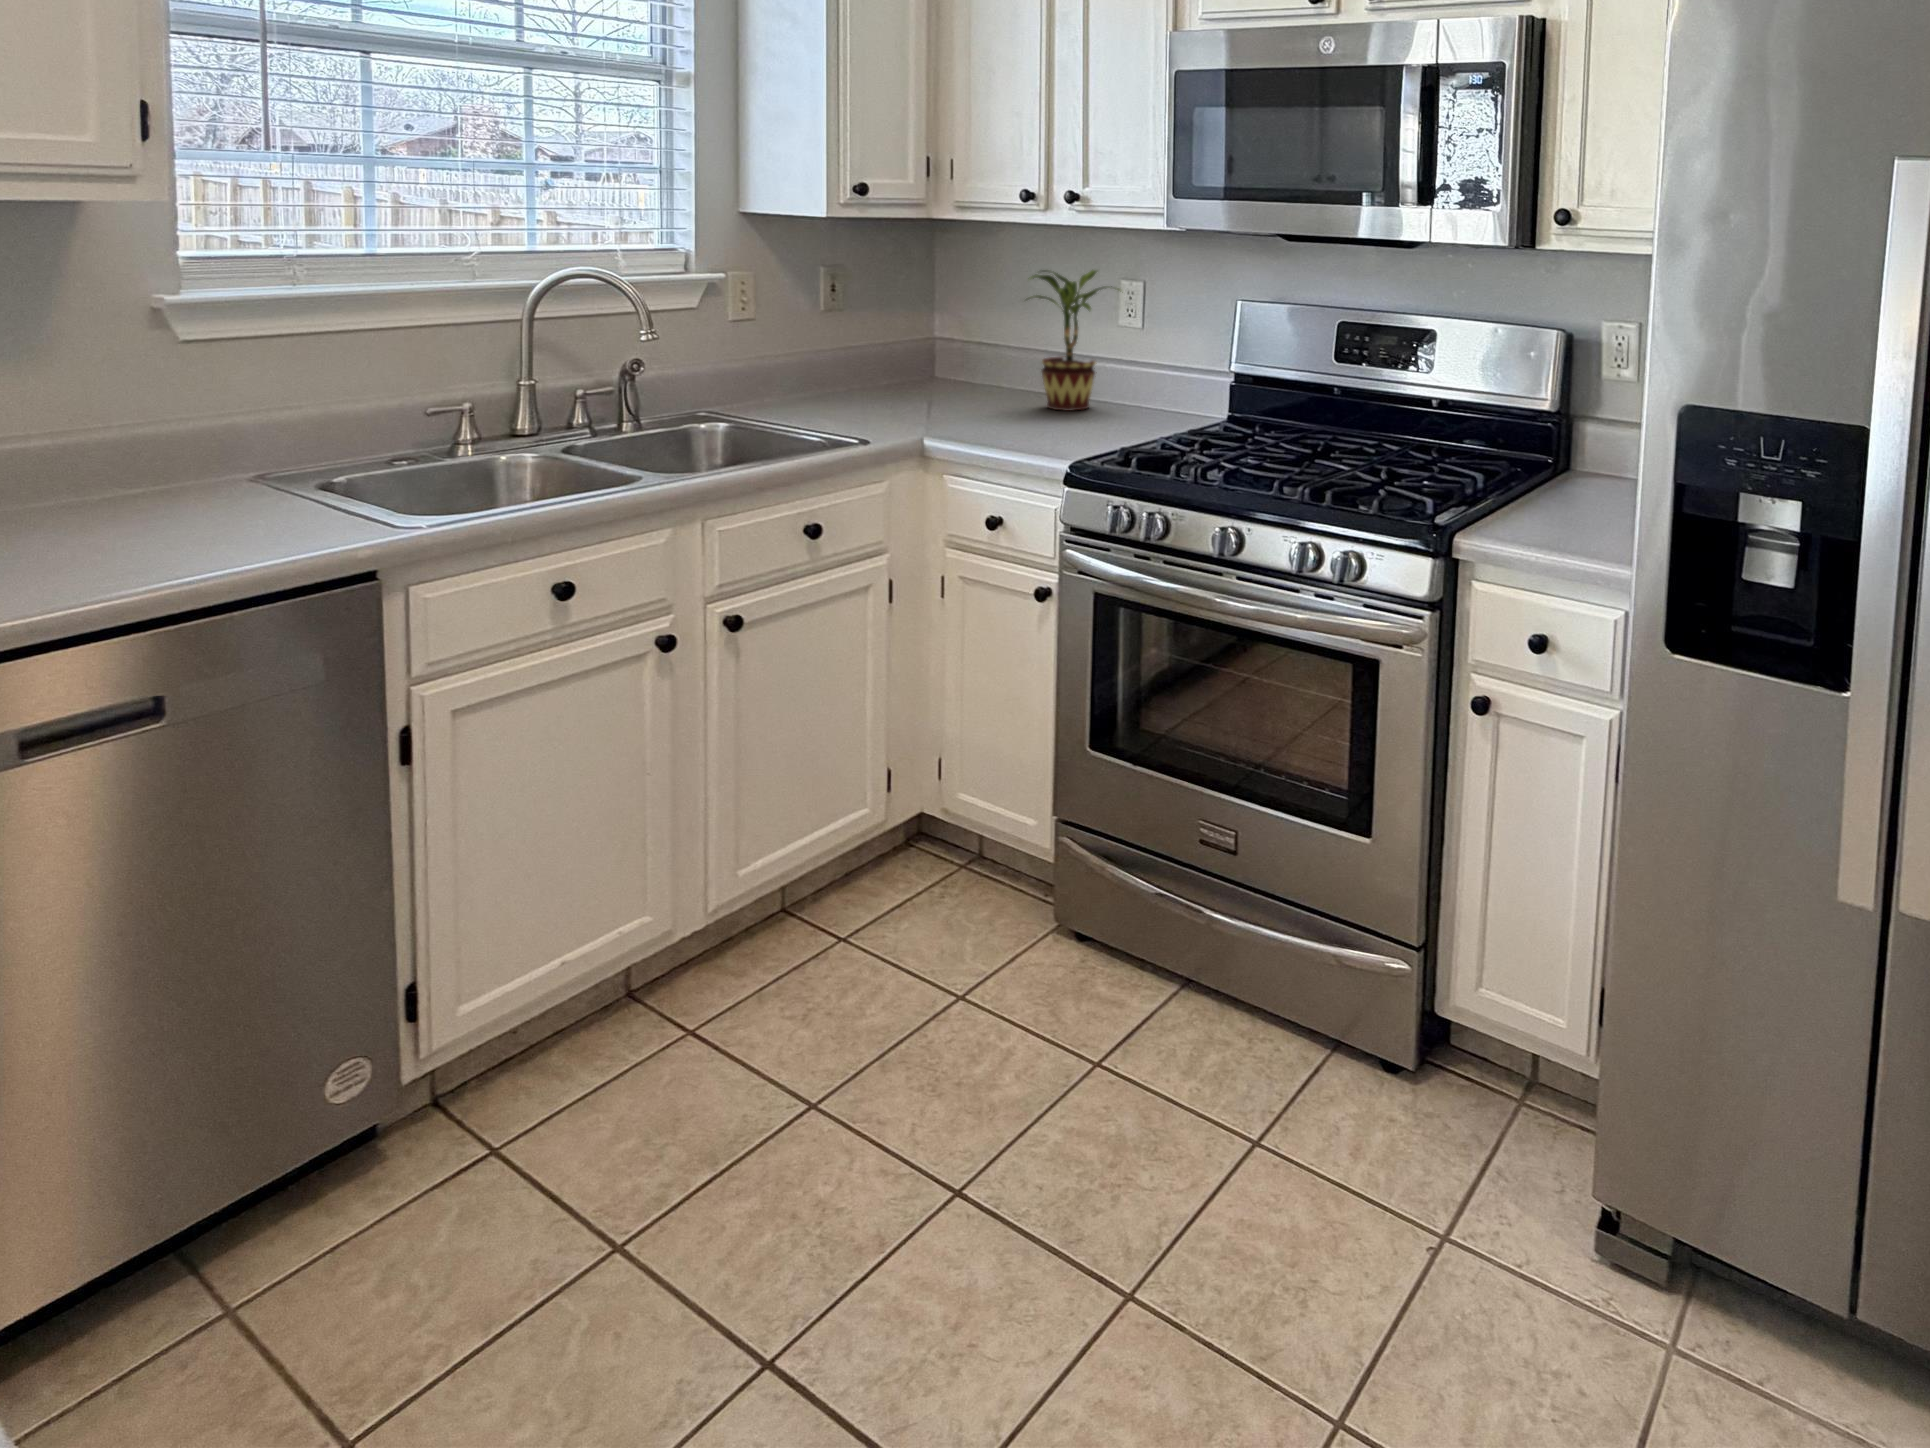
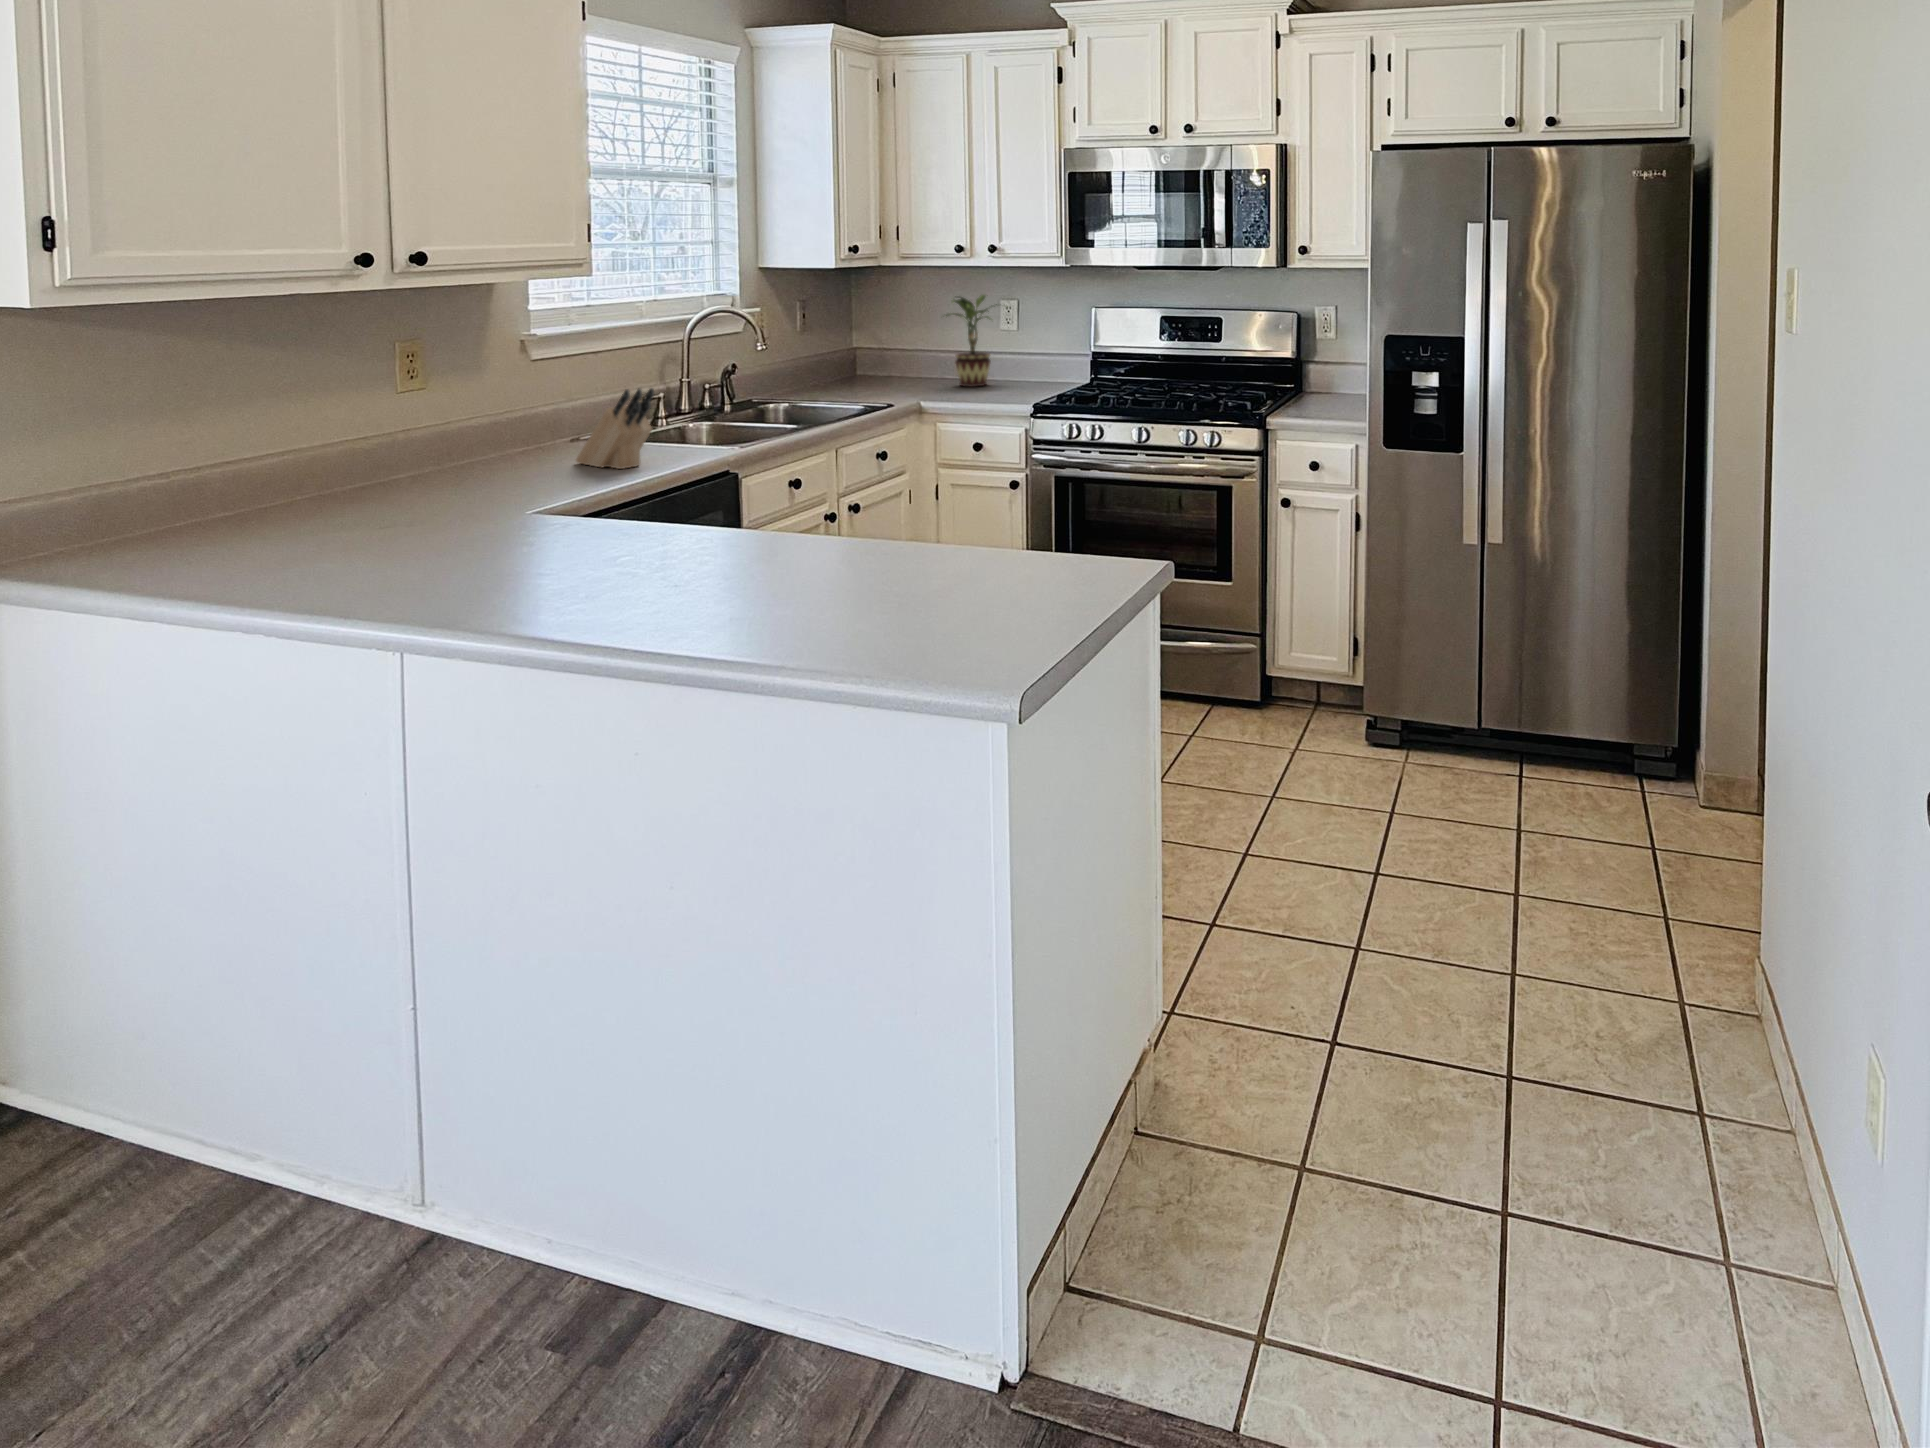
knife block: none [18,418,123,573] -> present [576,388,654,469]

